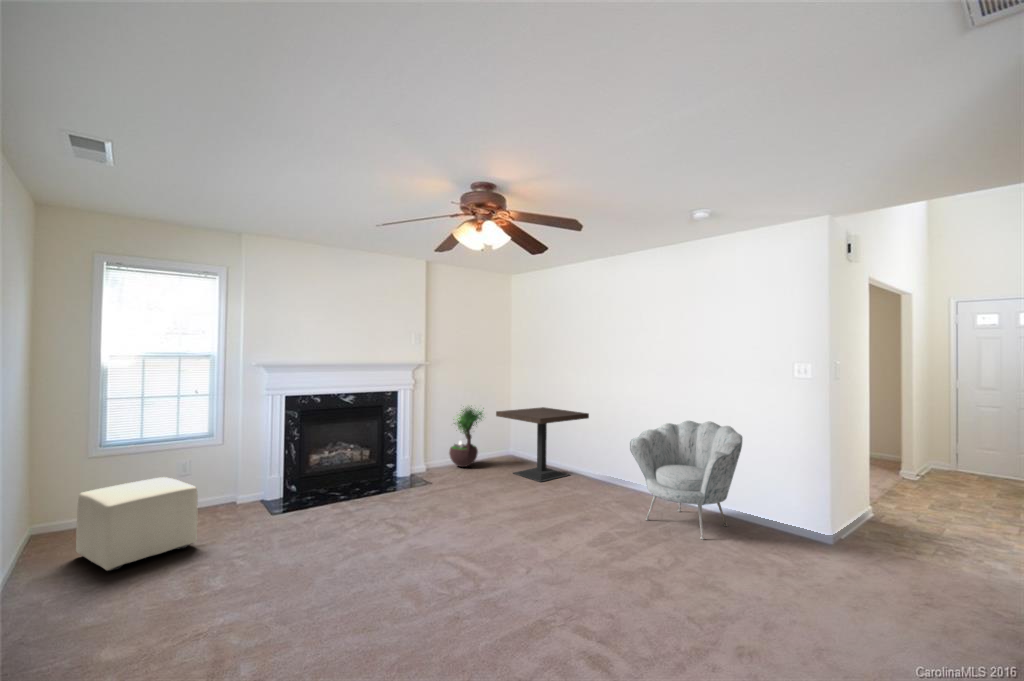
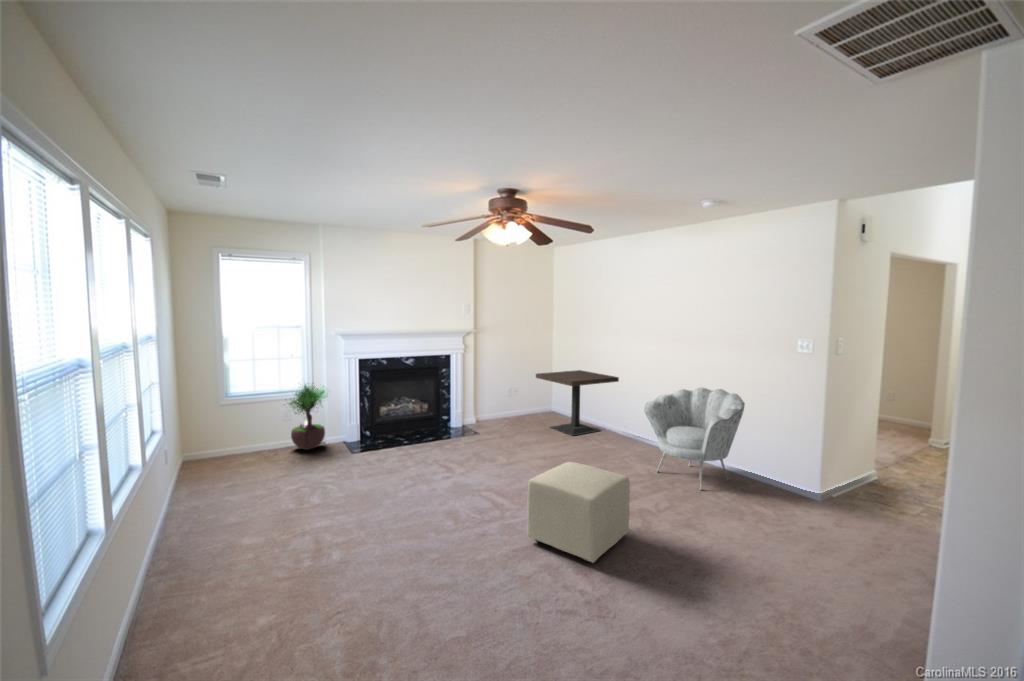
potted tree: present [449,407,484,467] -> present [288,383,327,450]
ottoman: present [76,477,198,571] -> present [527,462,630,563]

